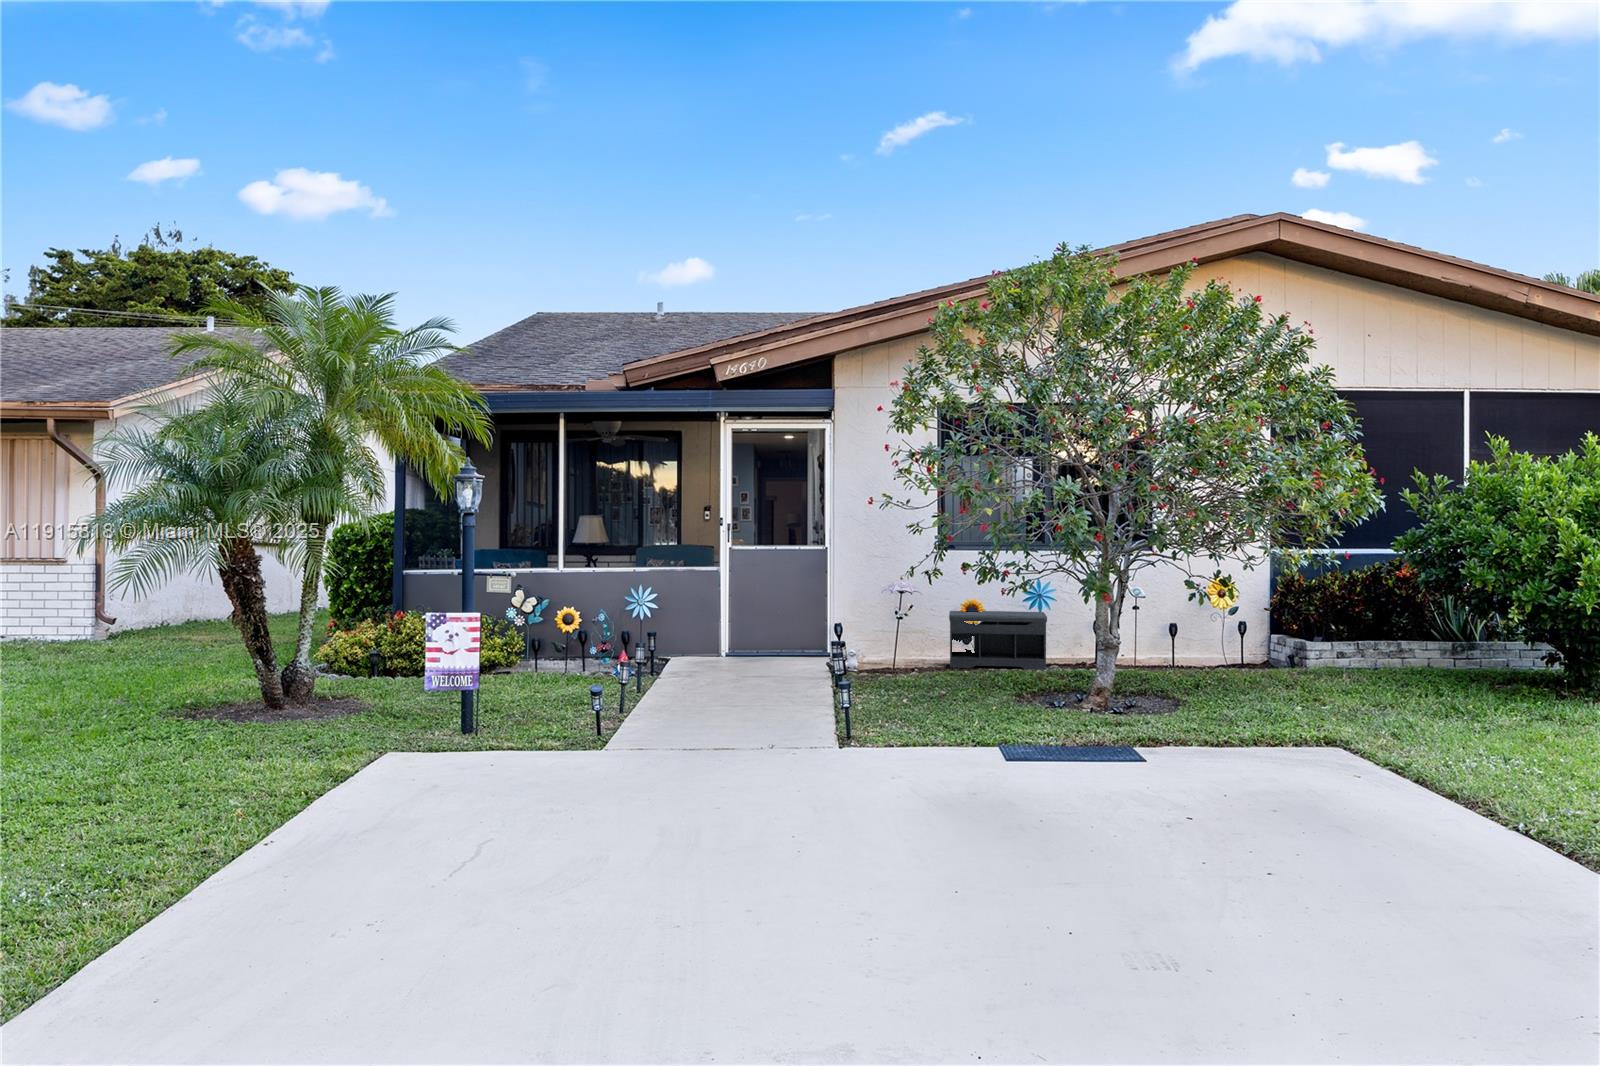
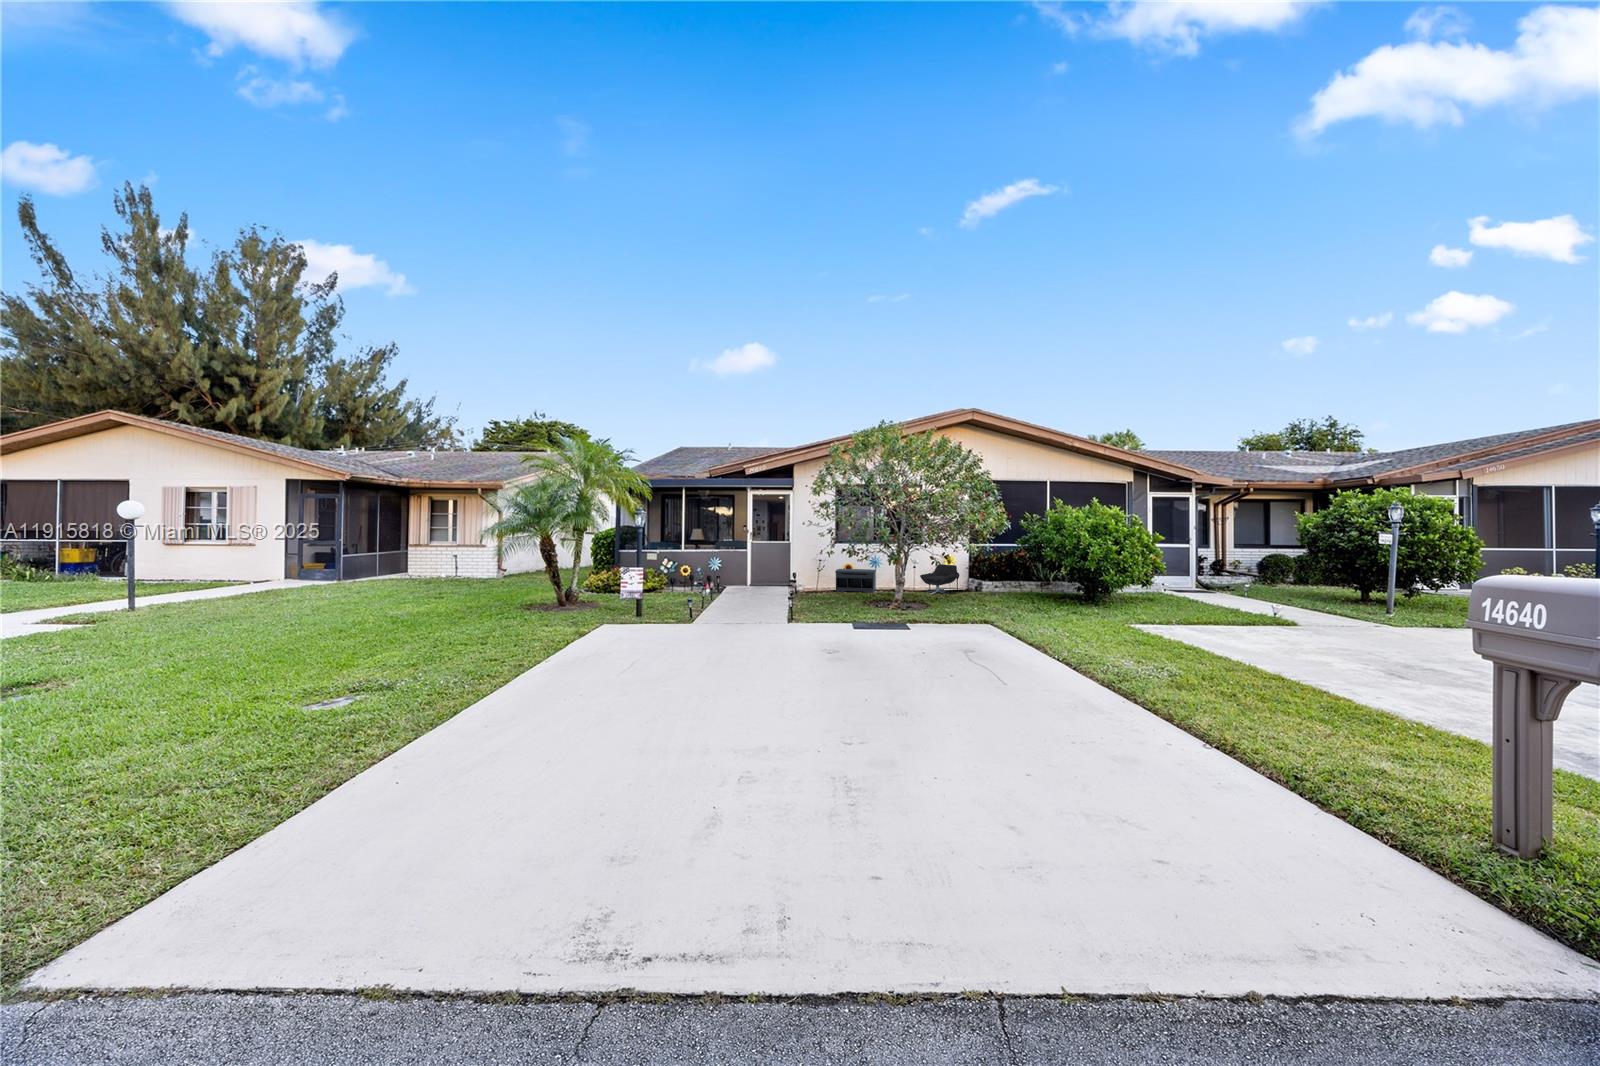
lounge chair: none [1157,598,1250,673] -> present [920,564,958,594]

